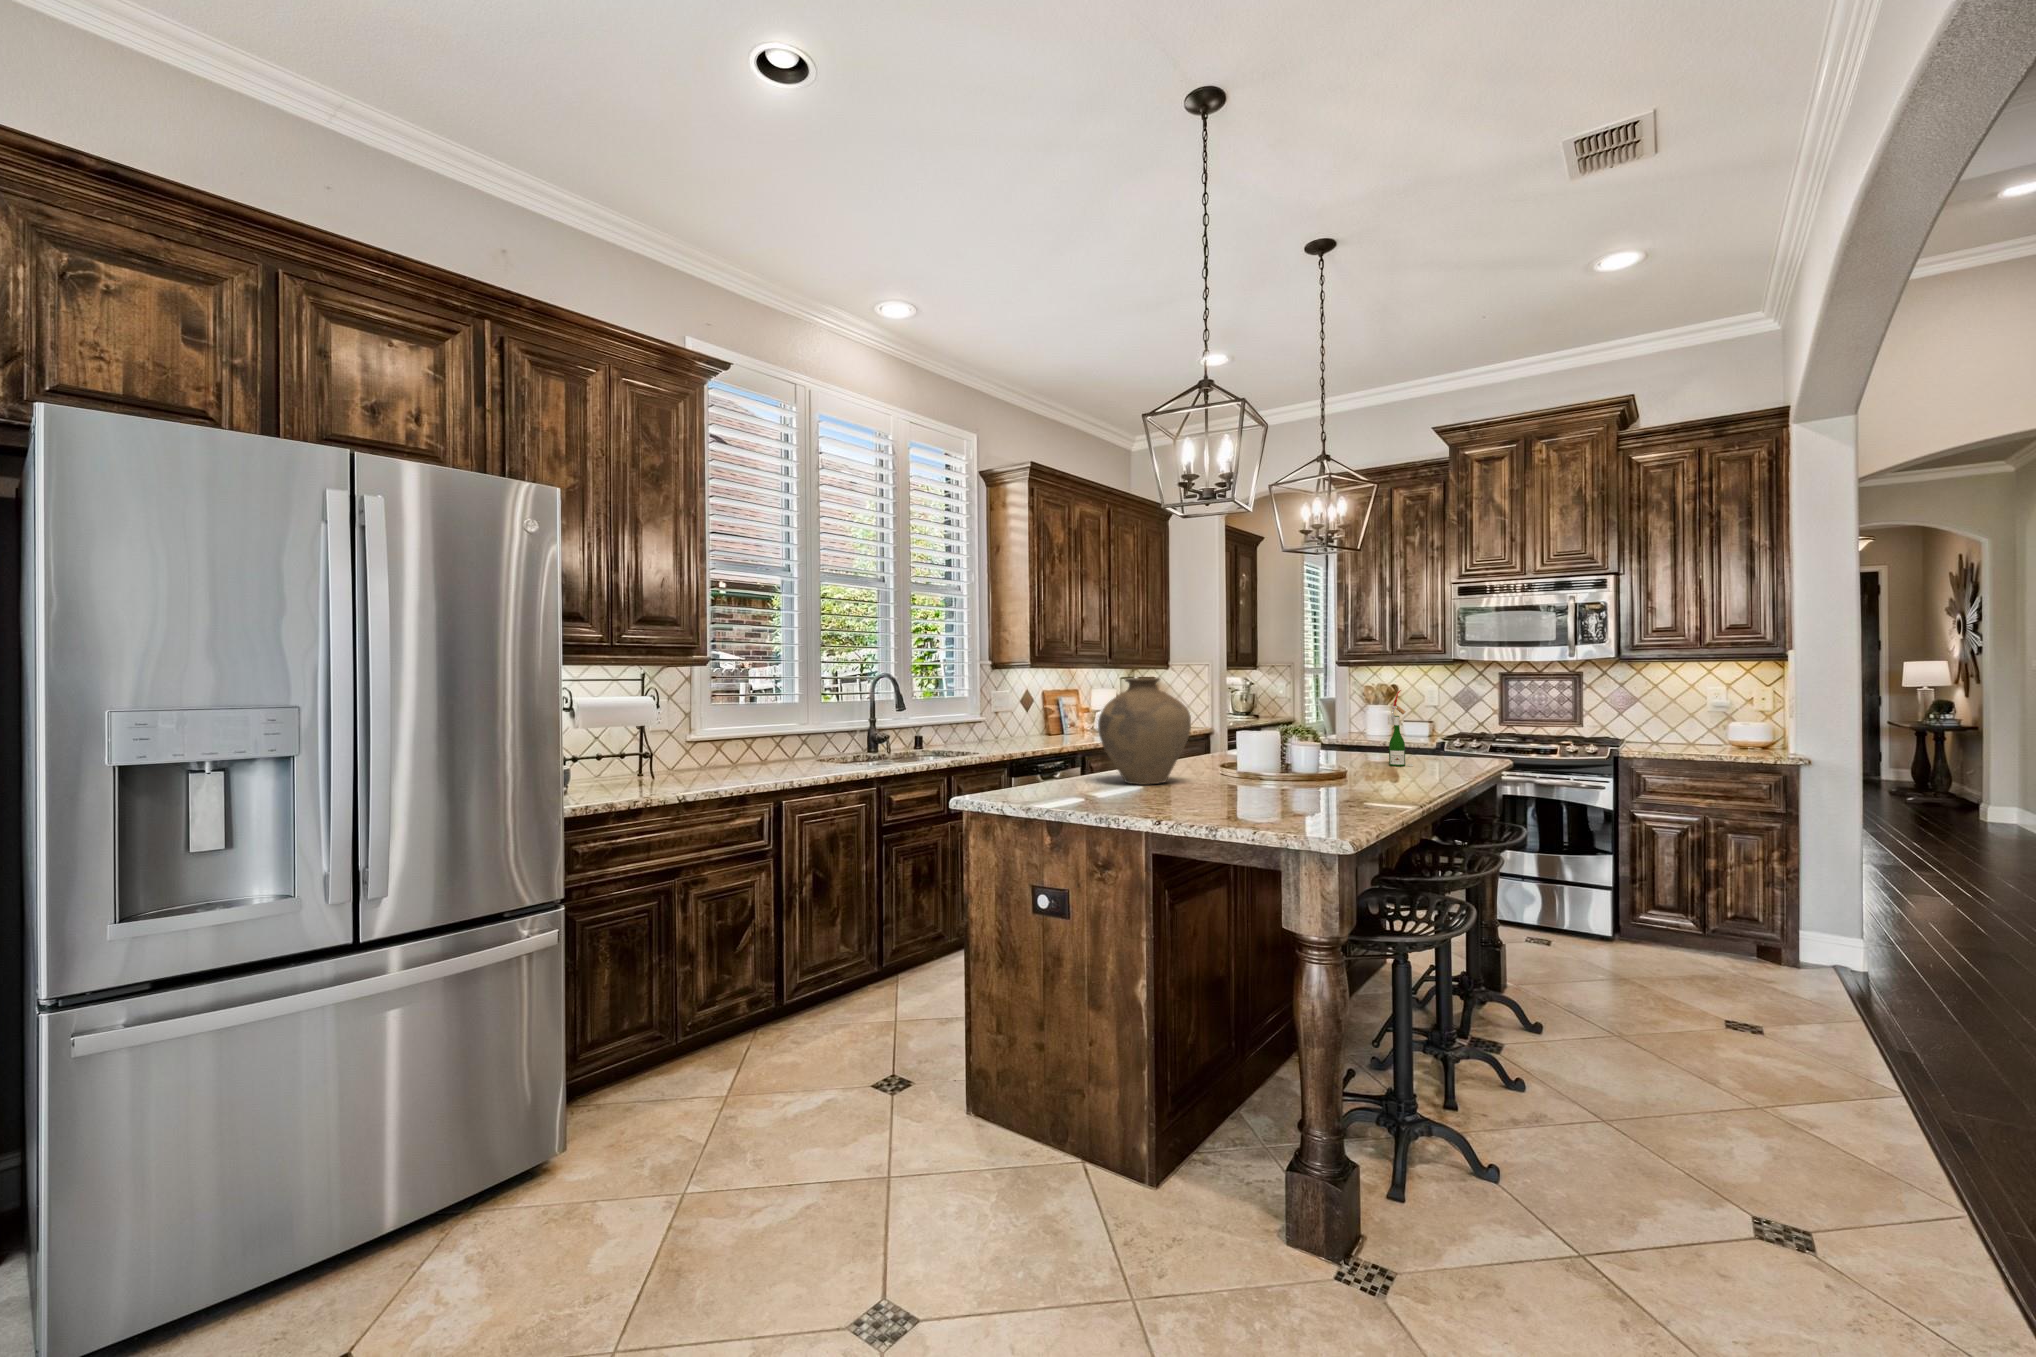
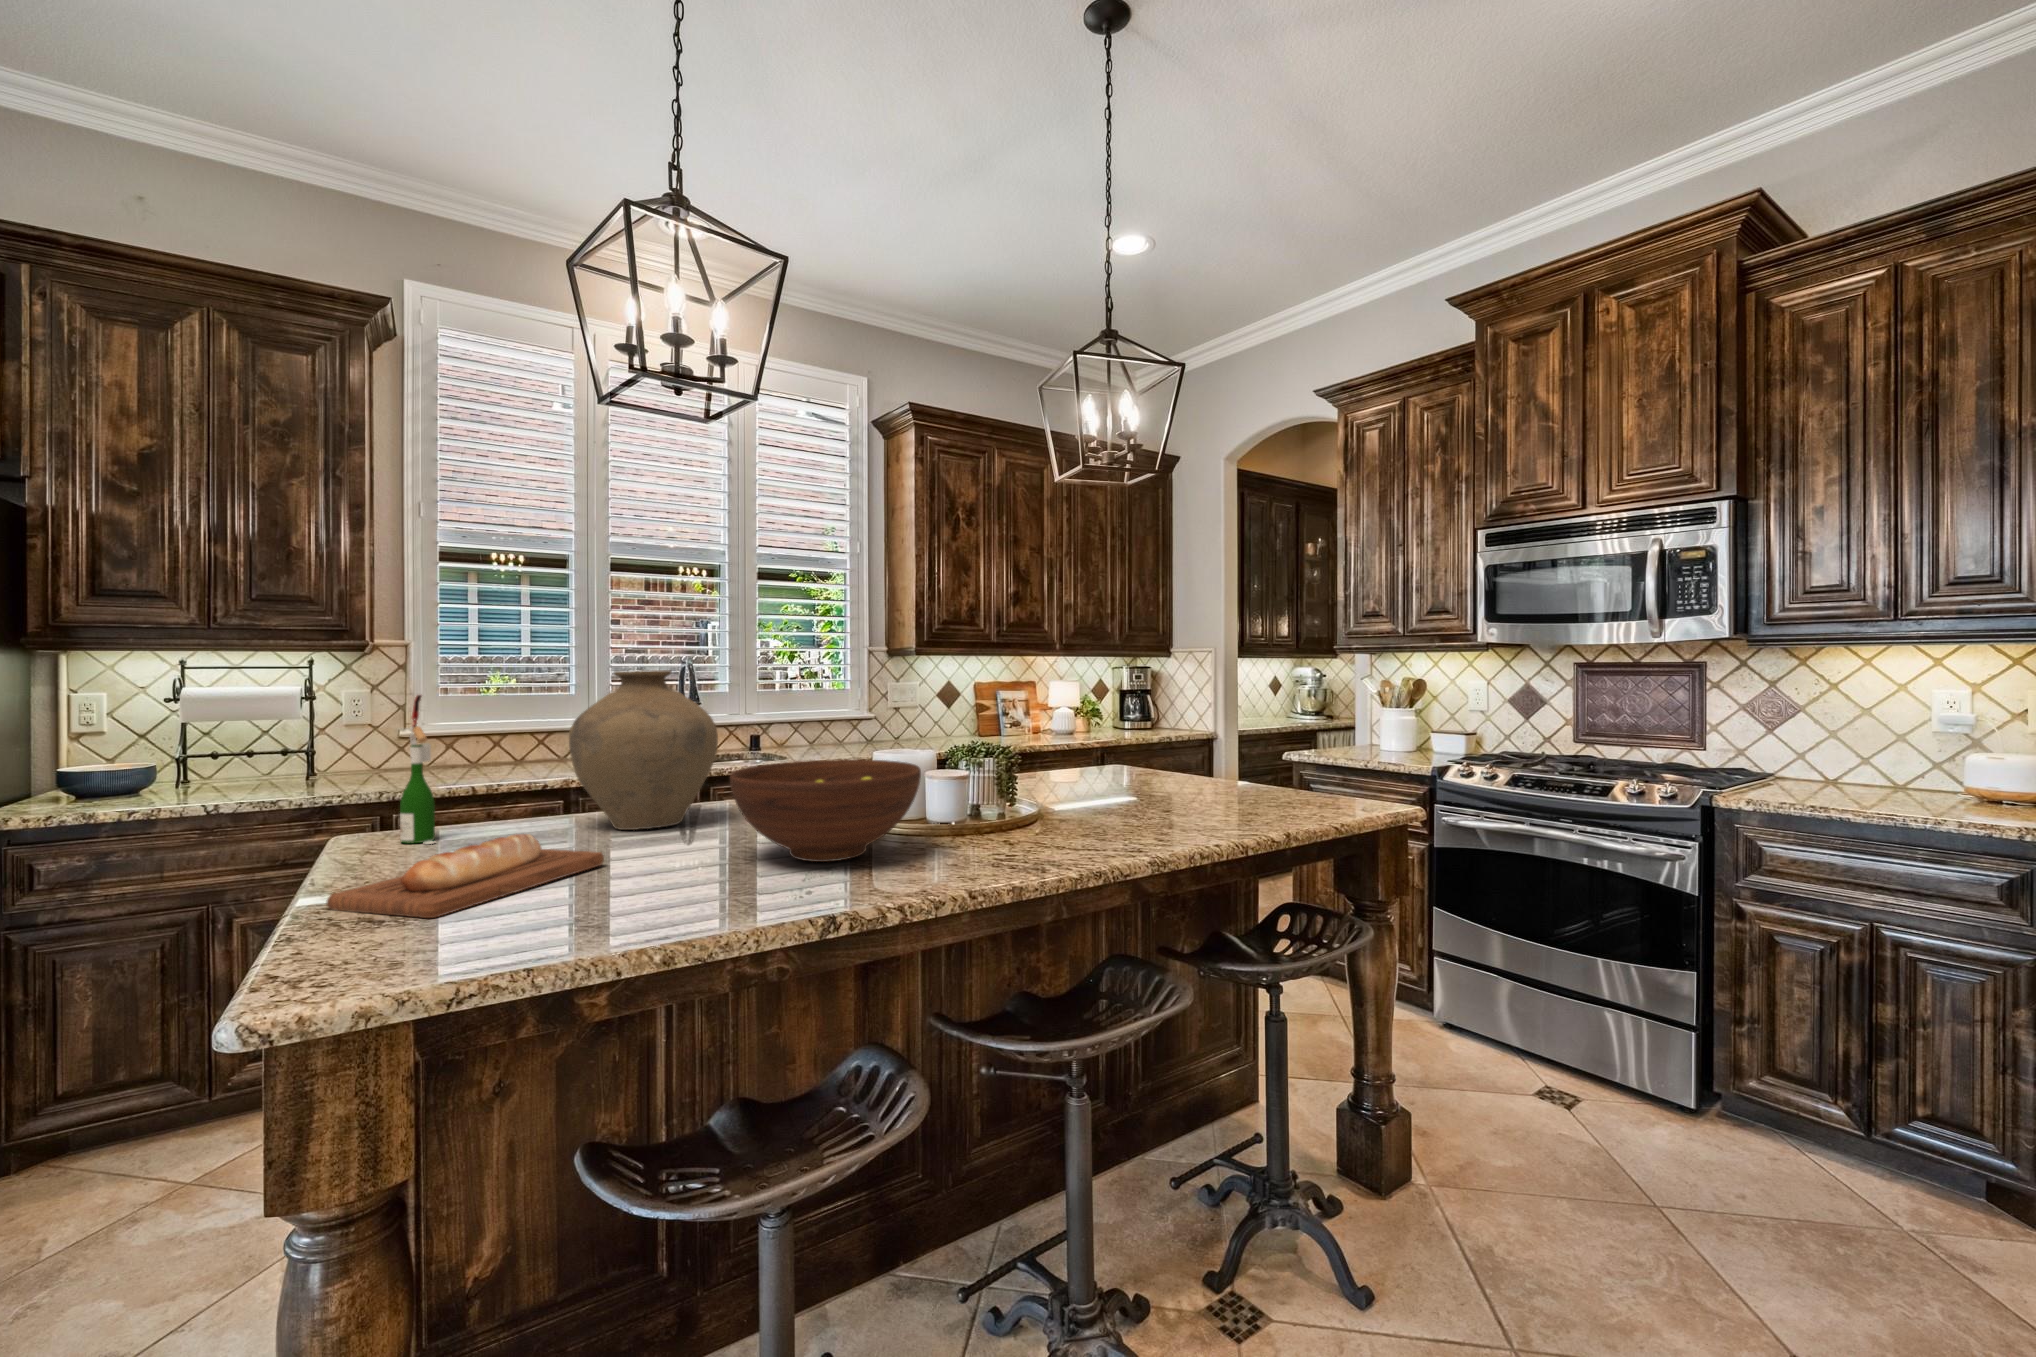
wine bottle: present [1388,690,1413,766] -> present [400,695,435,844]
fruit bowl: none [1271,732,1388,788] -> present [730,759,921,862]
bread loaf: none [1171,776,1278,813] -> present [327,834,604,918]

